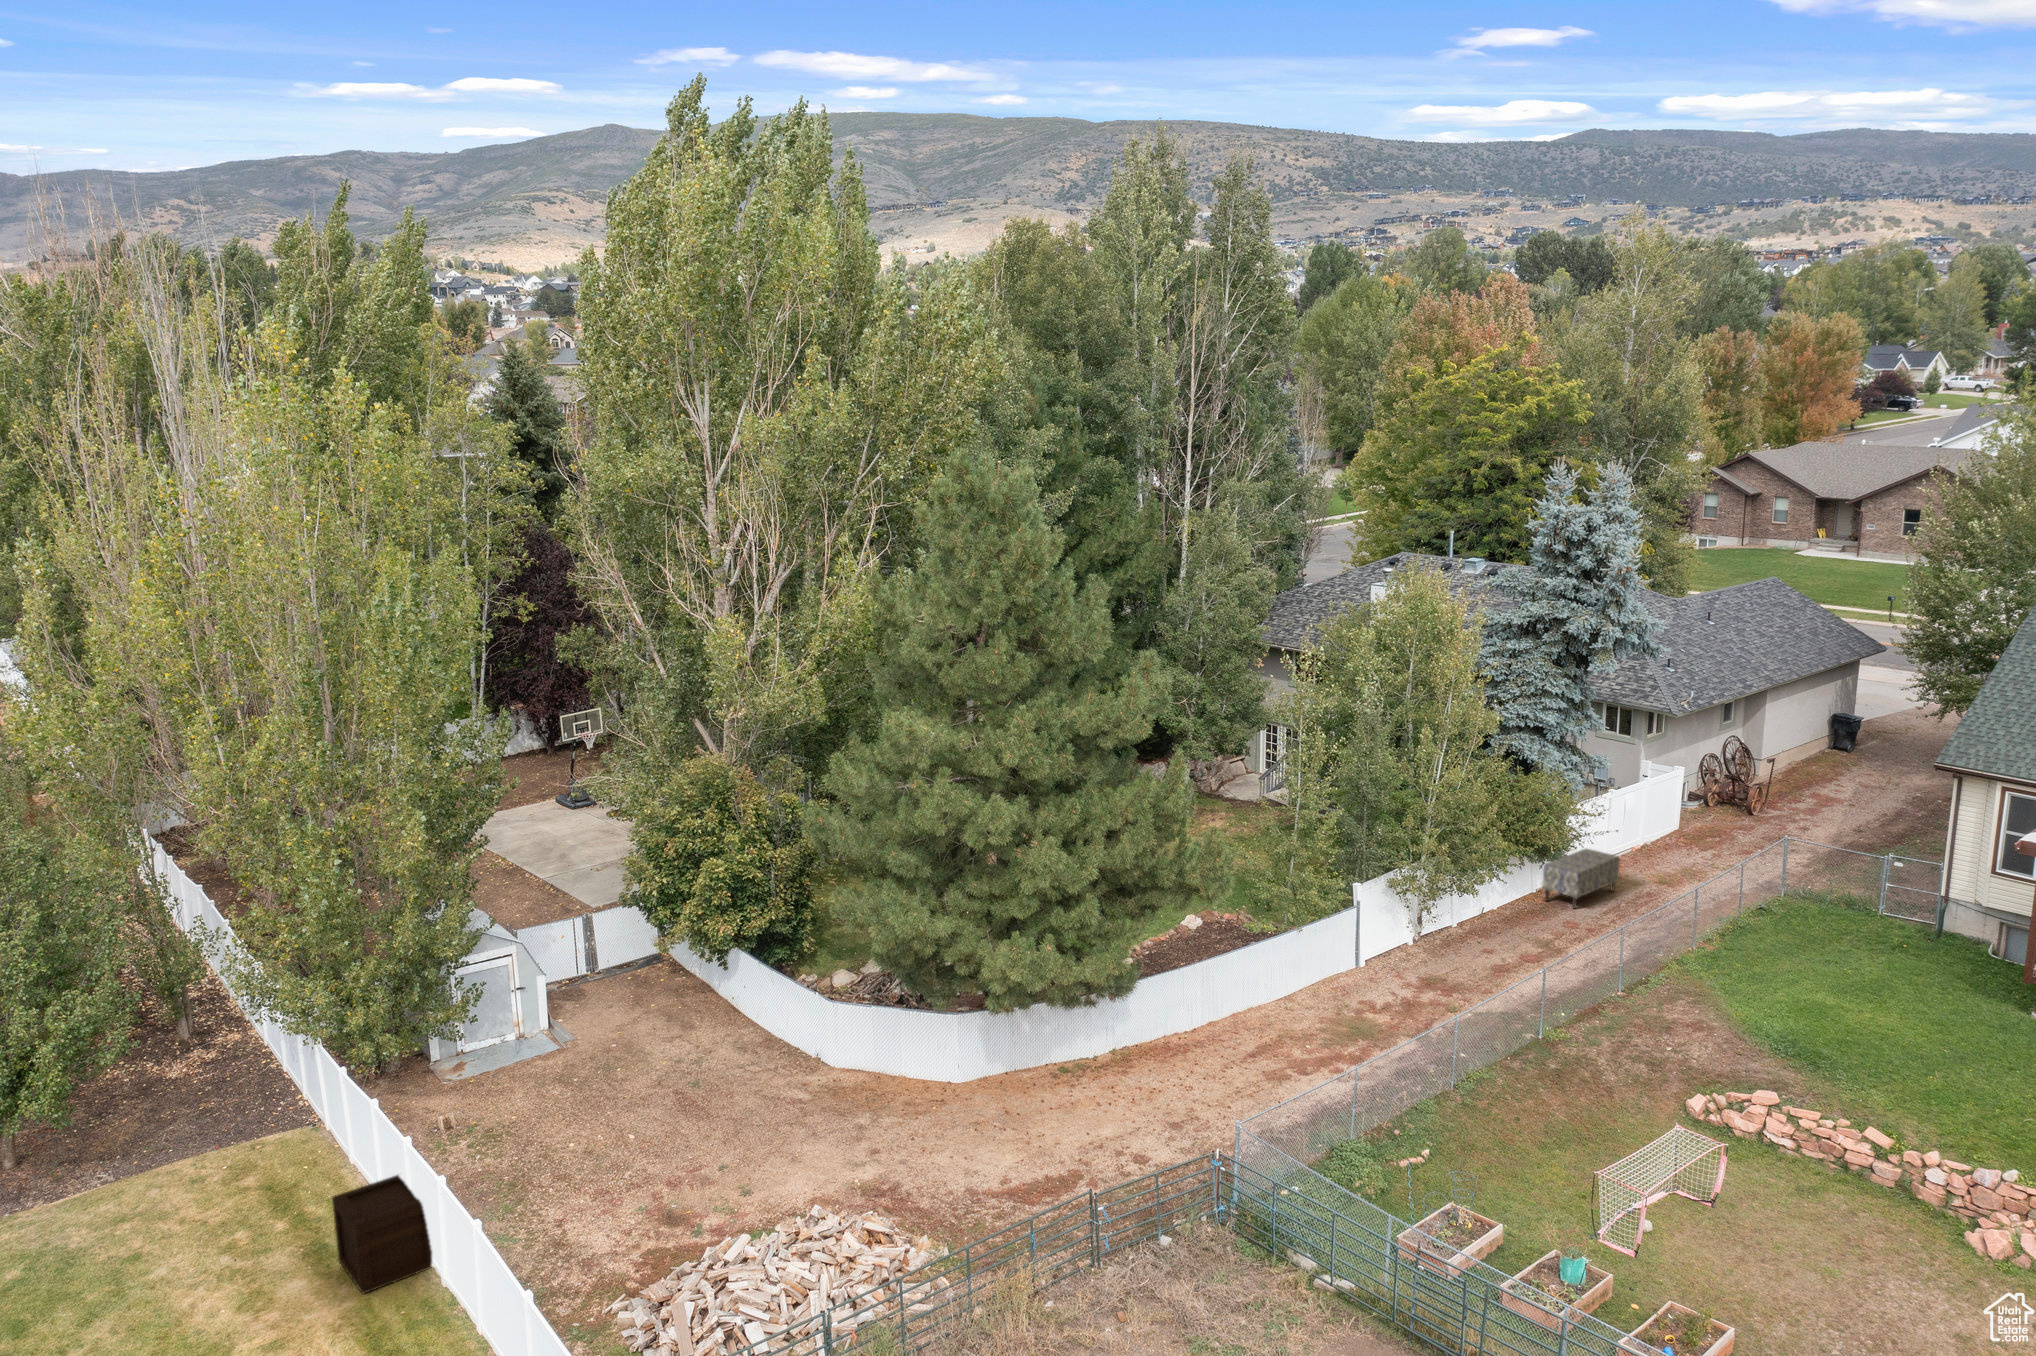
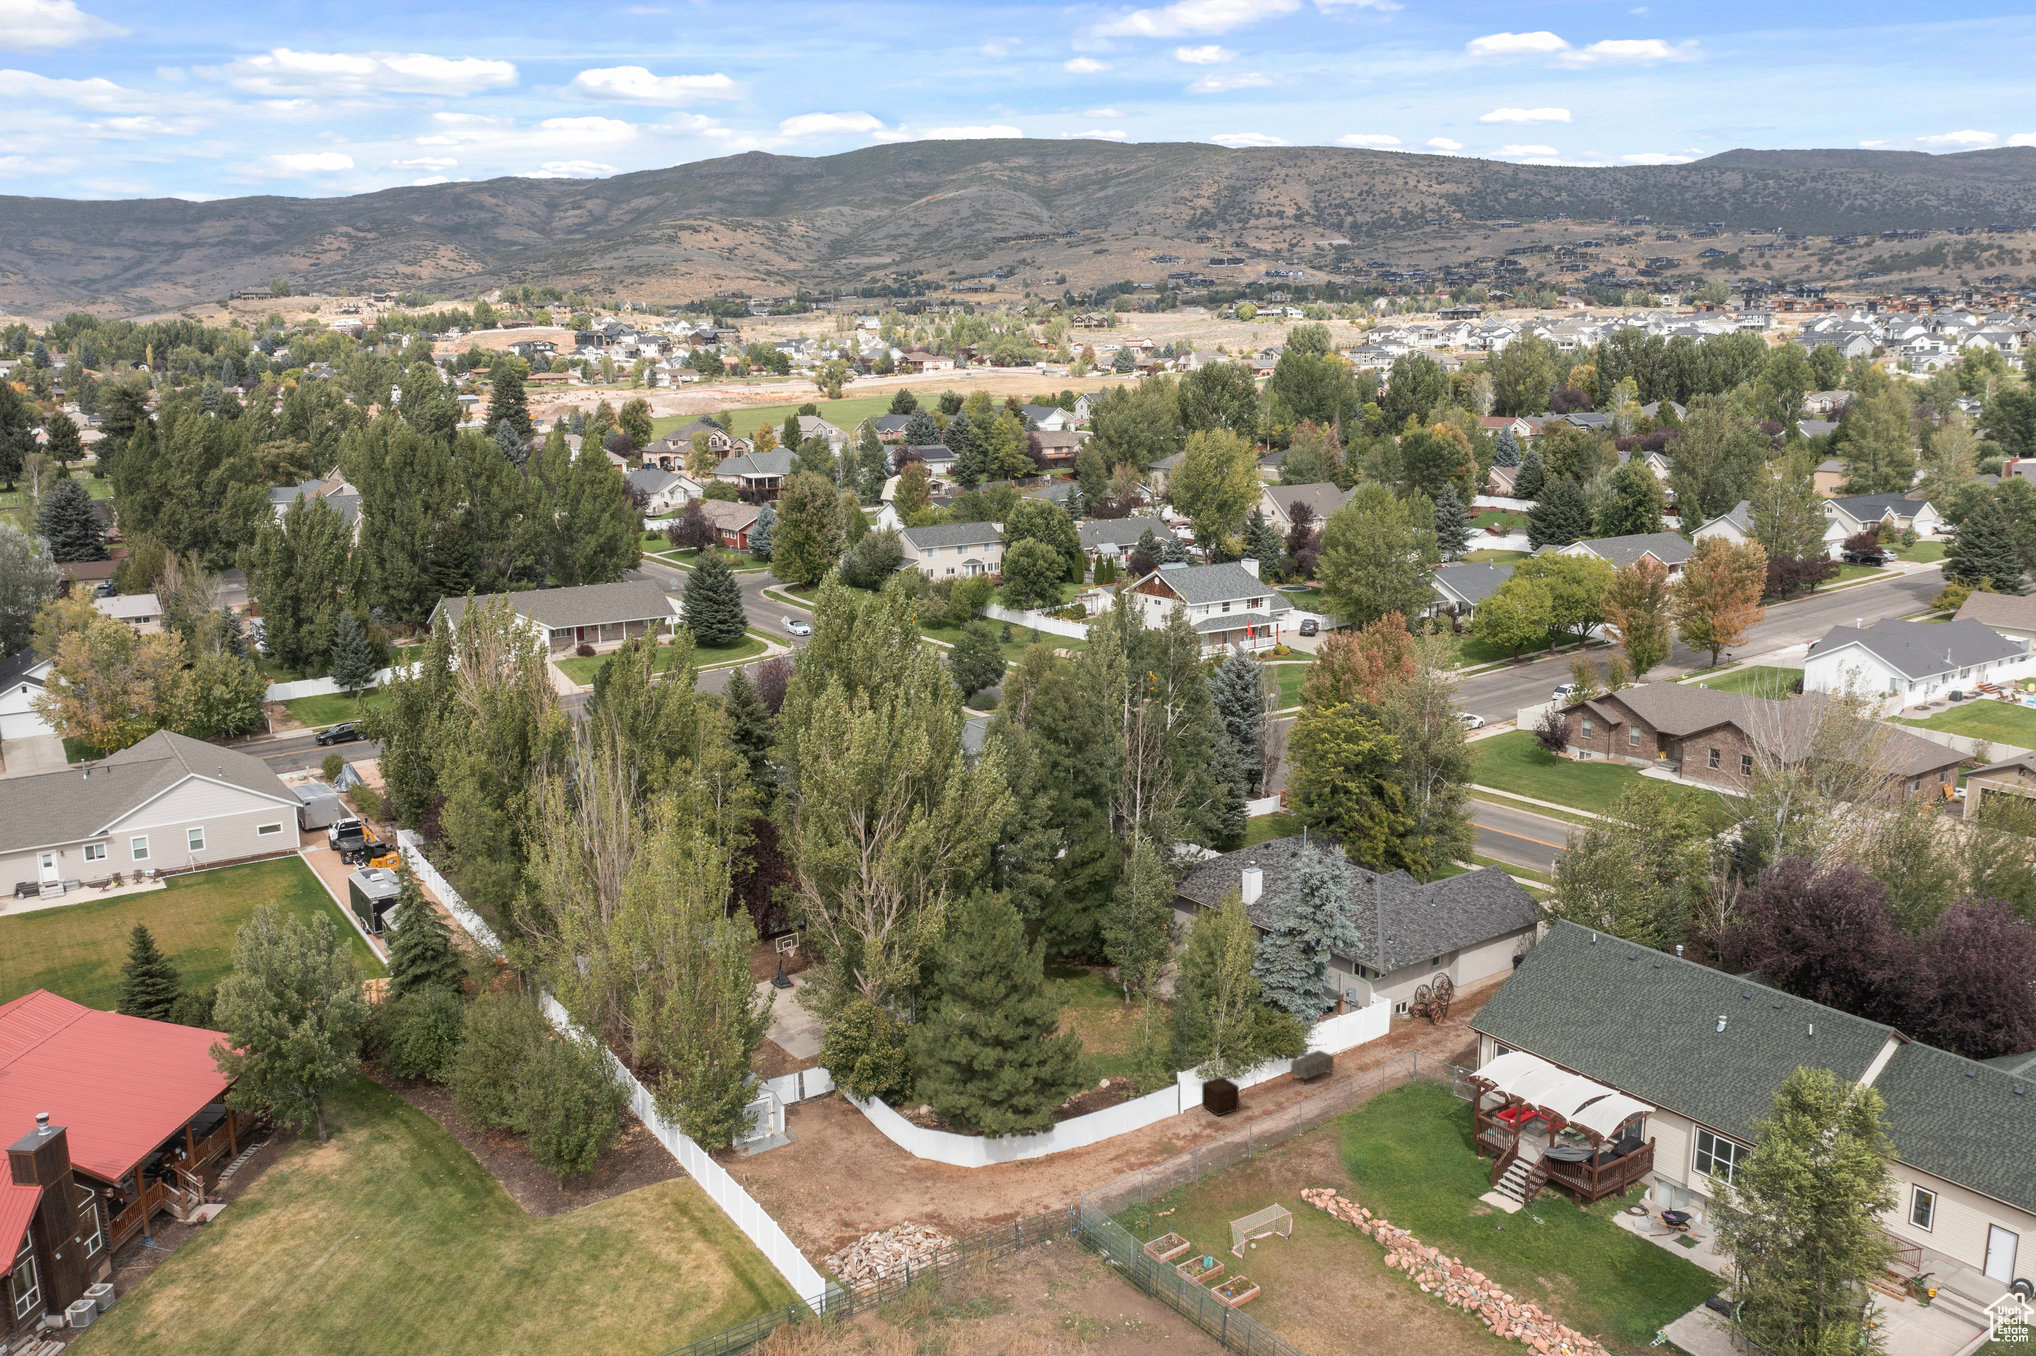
wooden crate: present [332,1175,432,1293] -> present [1202,1077,1239,1116]

